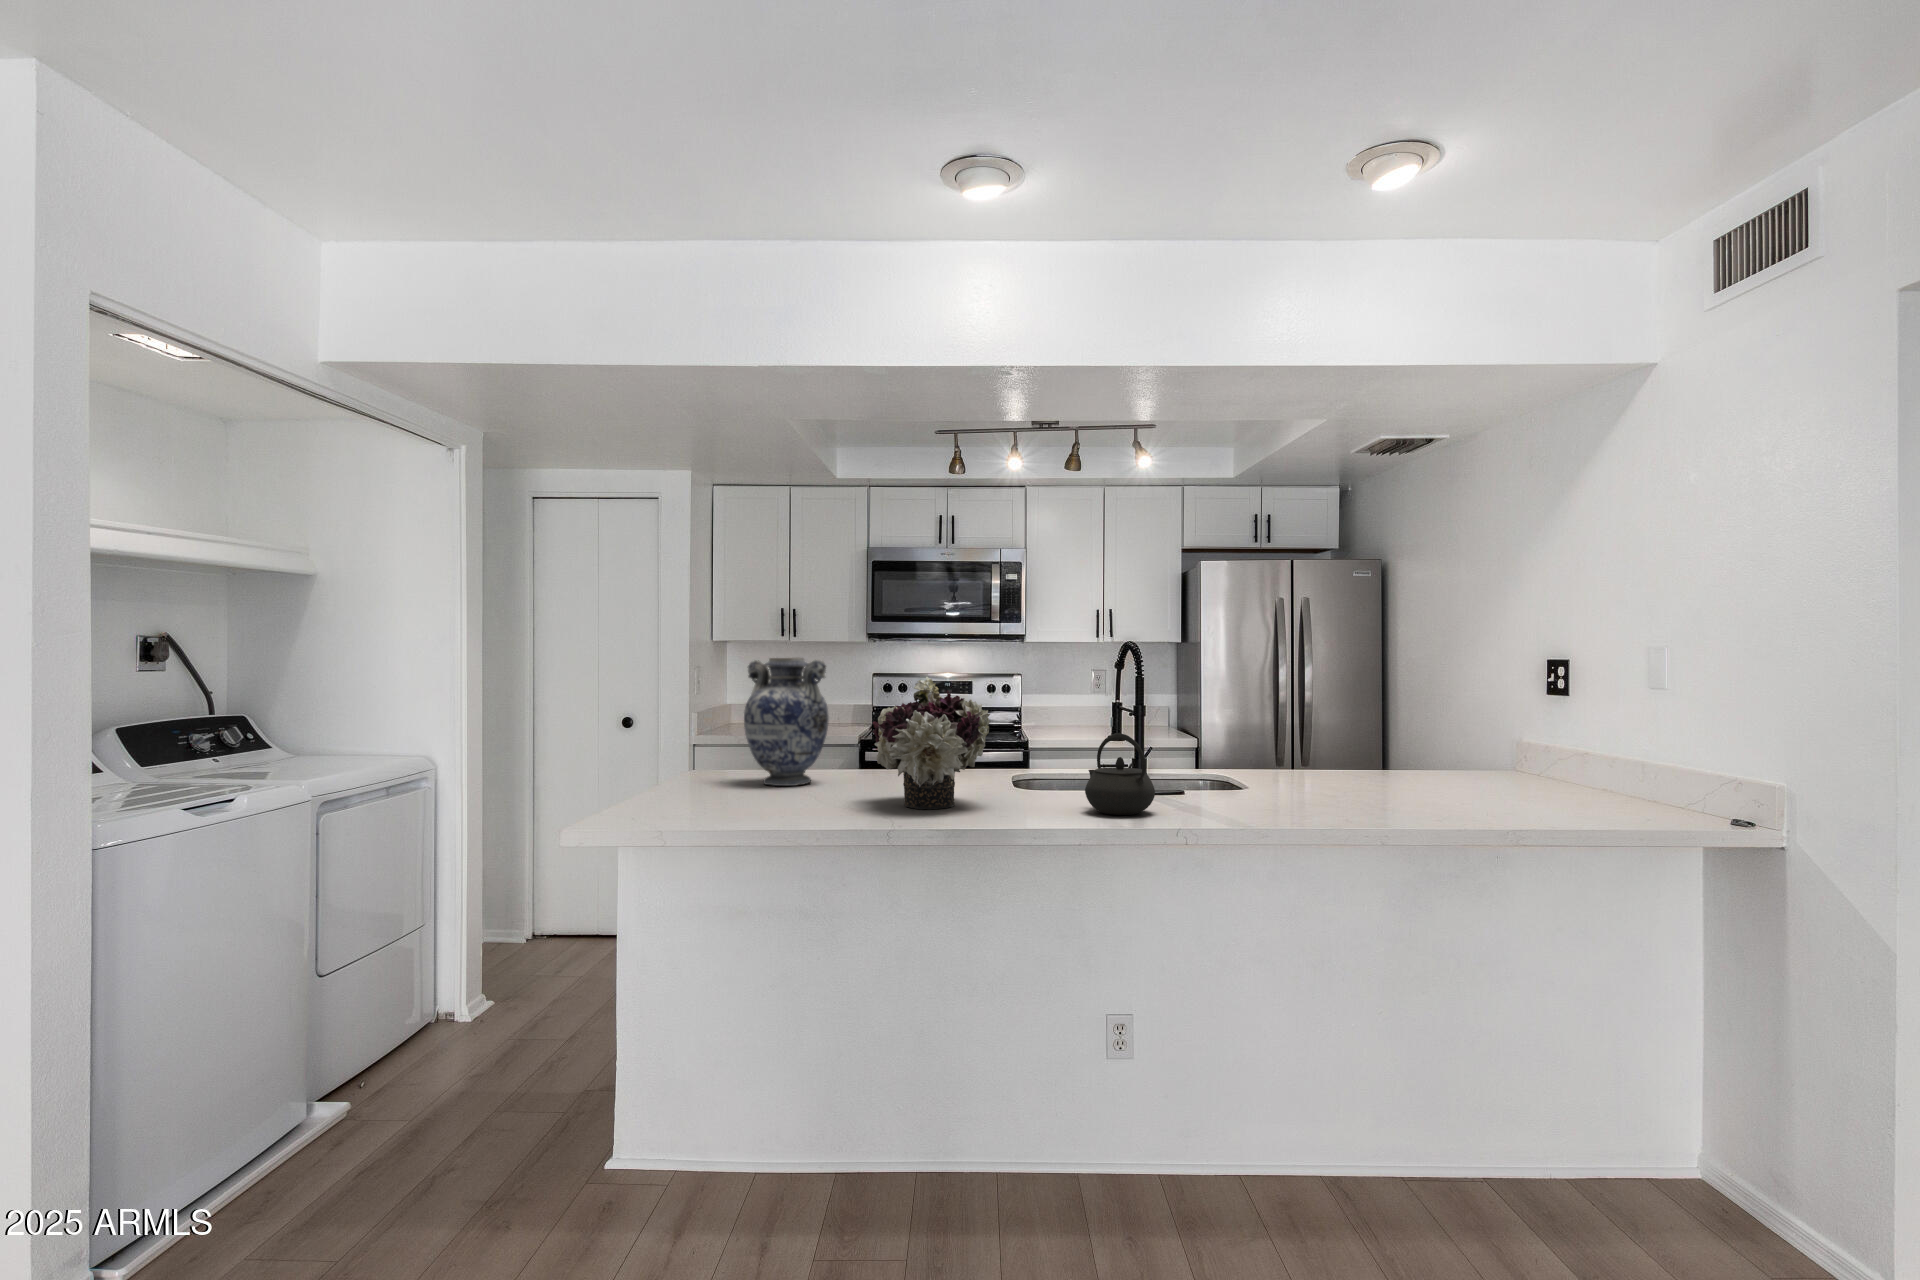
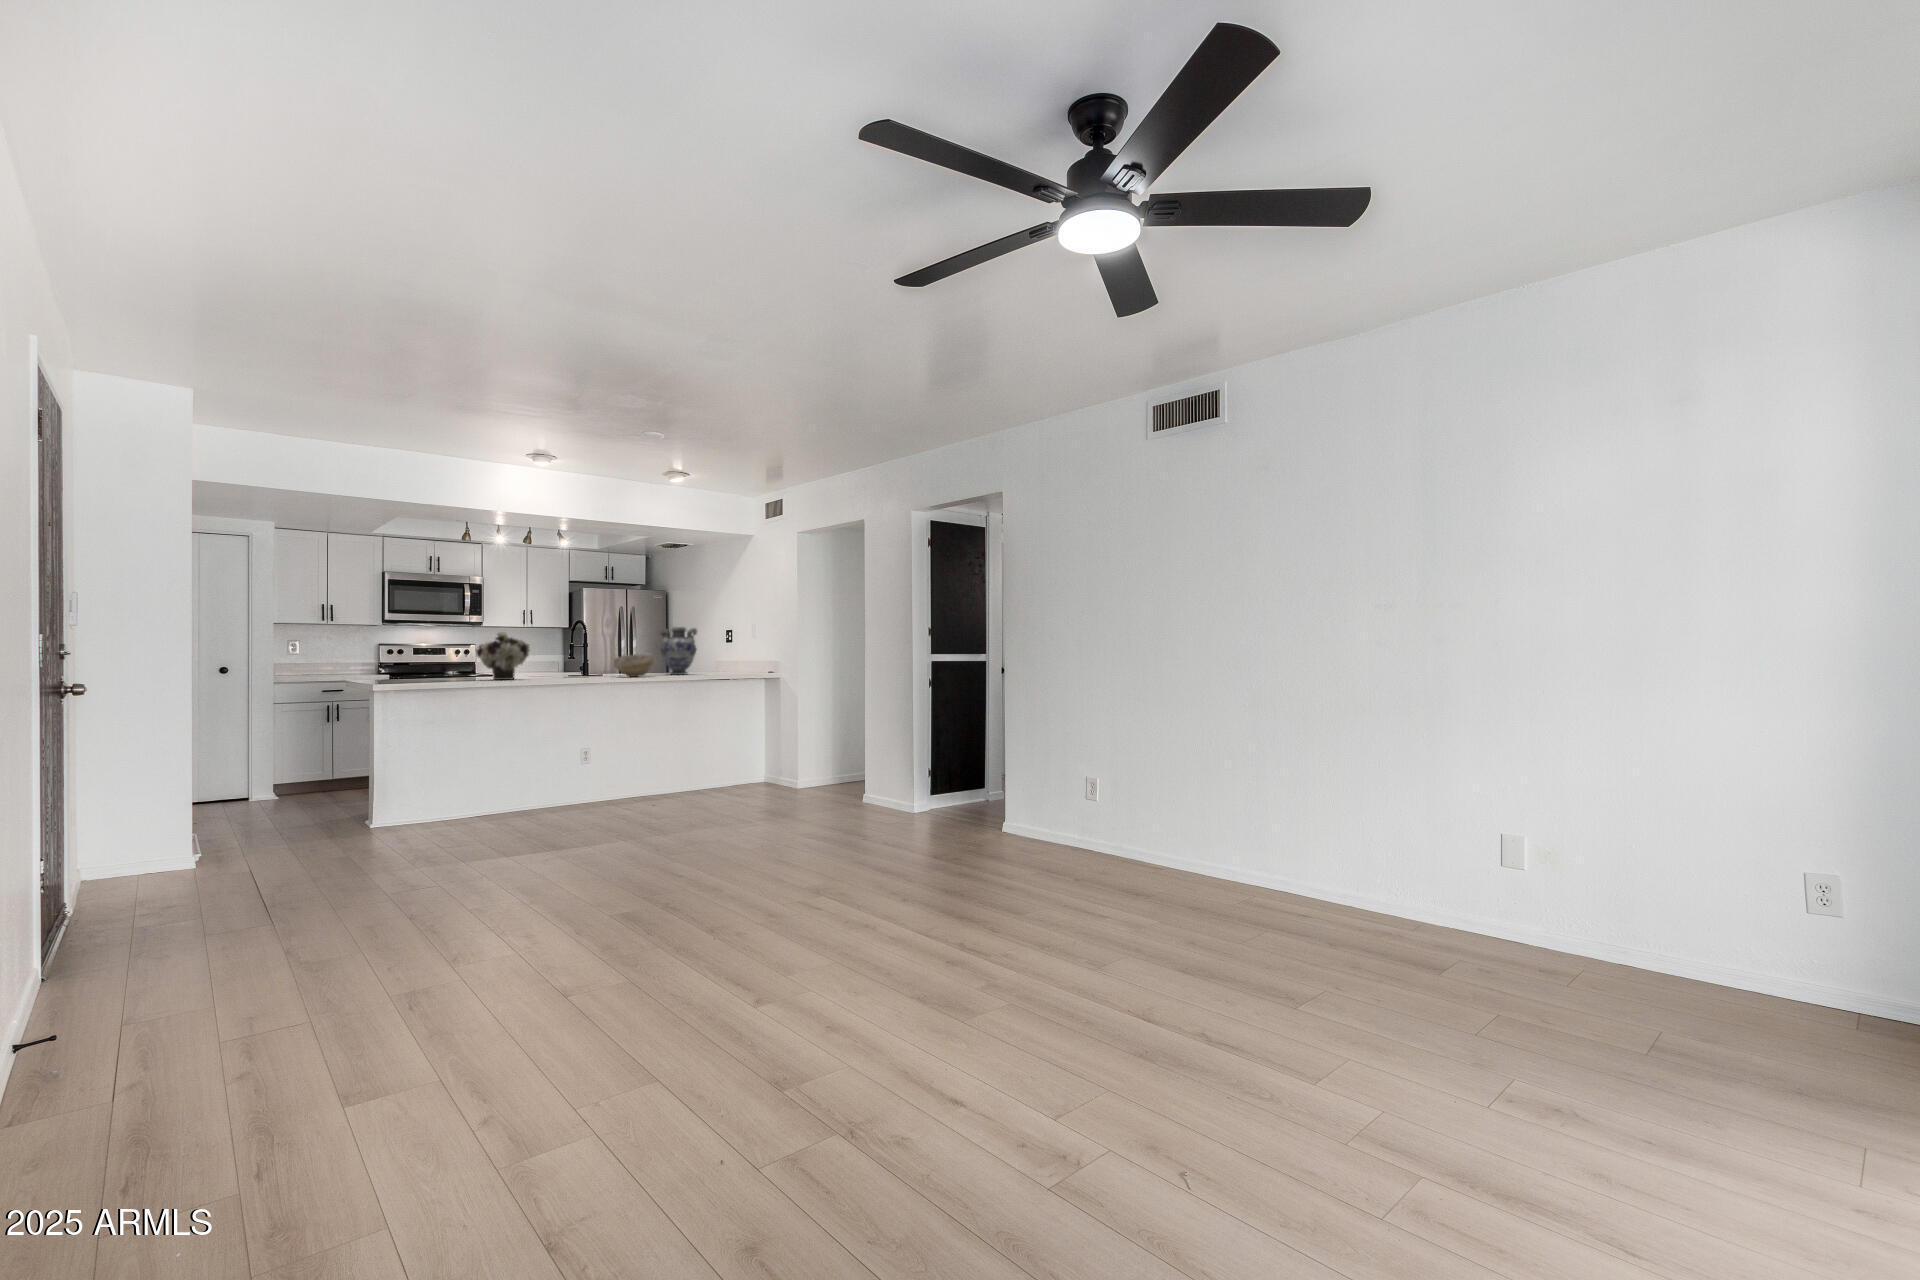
vase: present [744,658,829,786] -> present [660,627,697,675]
kettle: present [1085,733,1155,815] -> none [568,650,595,678]
bowl: none [1210,744,1332,816] -> present [614,653,655,677]

